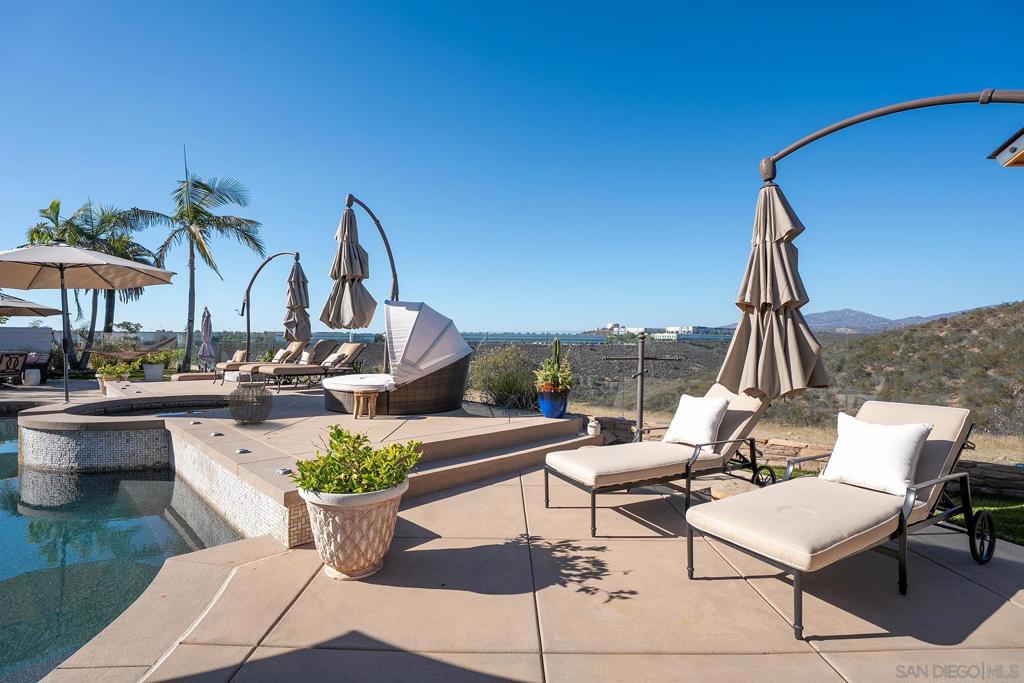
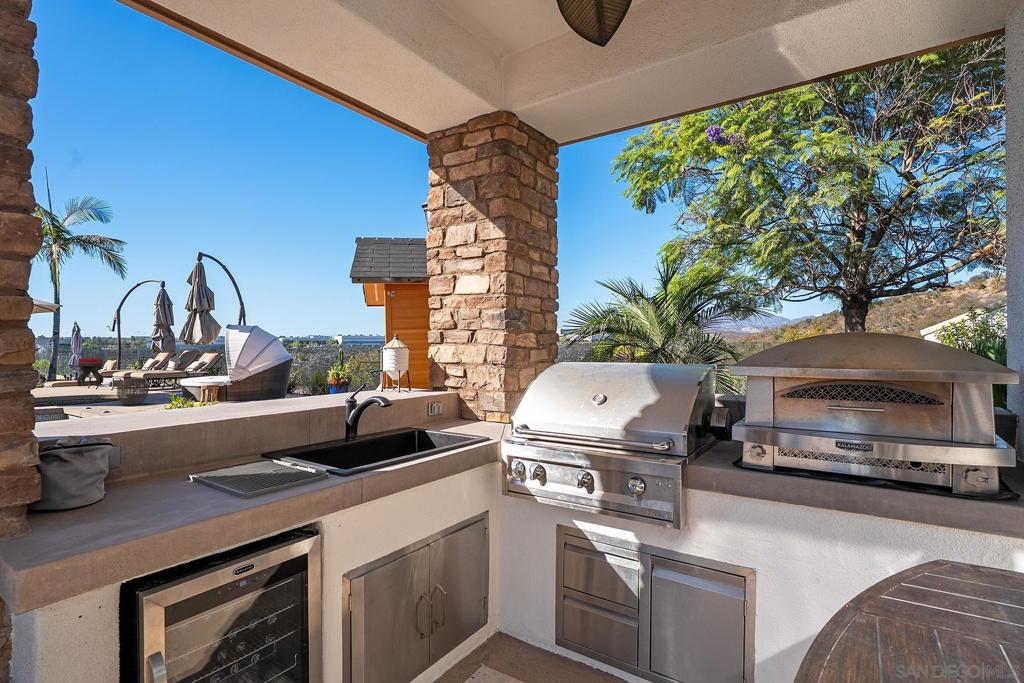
ottoman: none [202,347,231,381] -> present [77,358,104,386]

